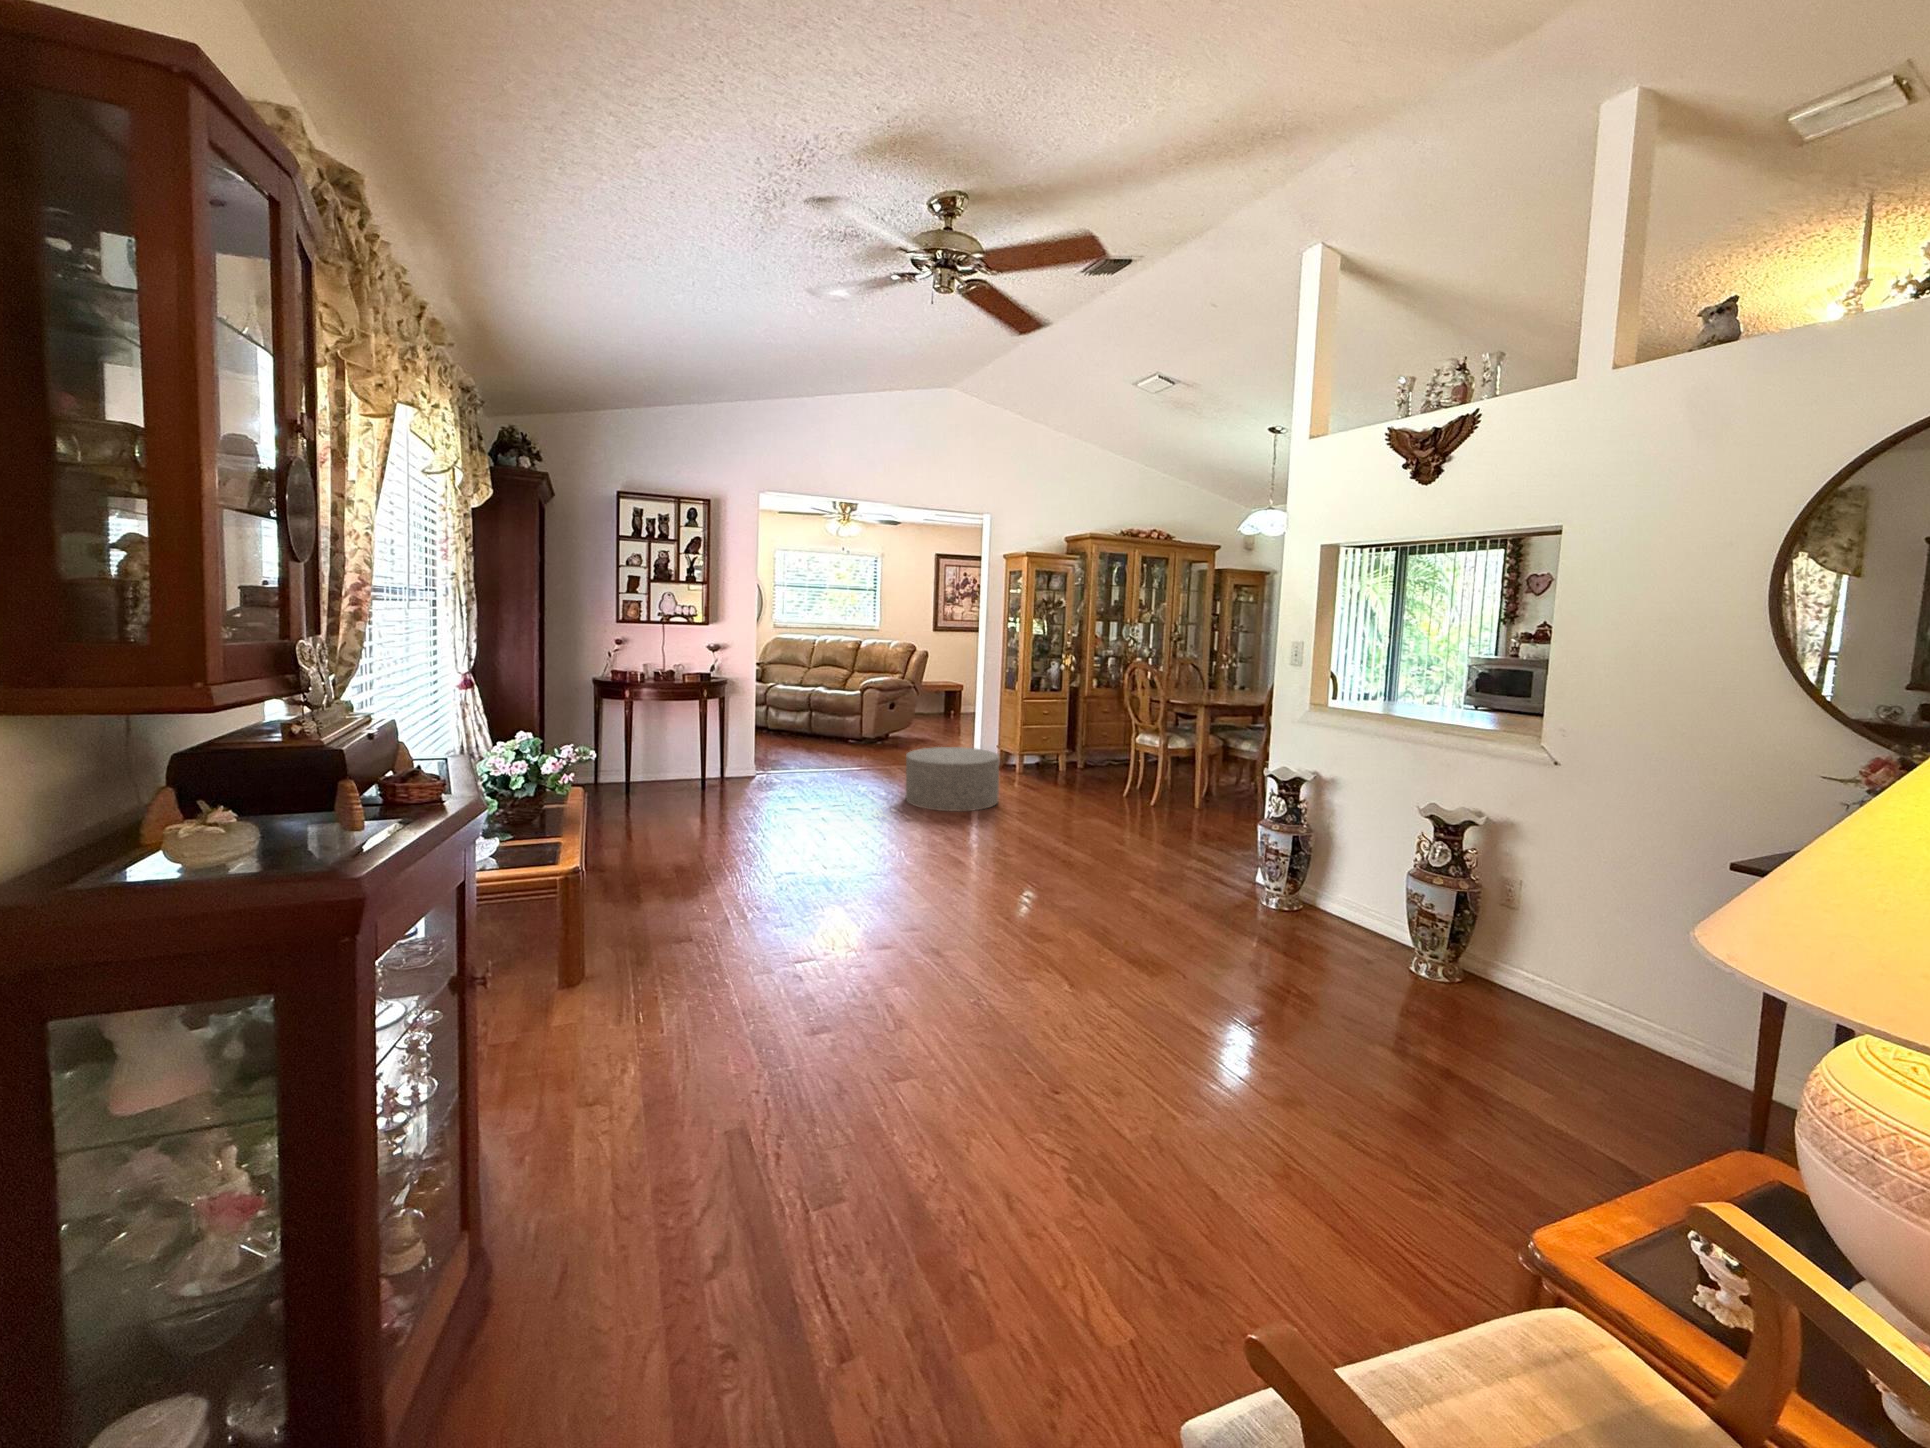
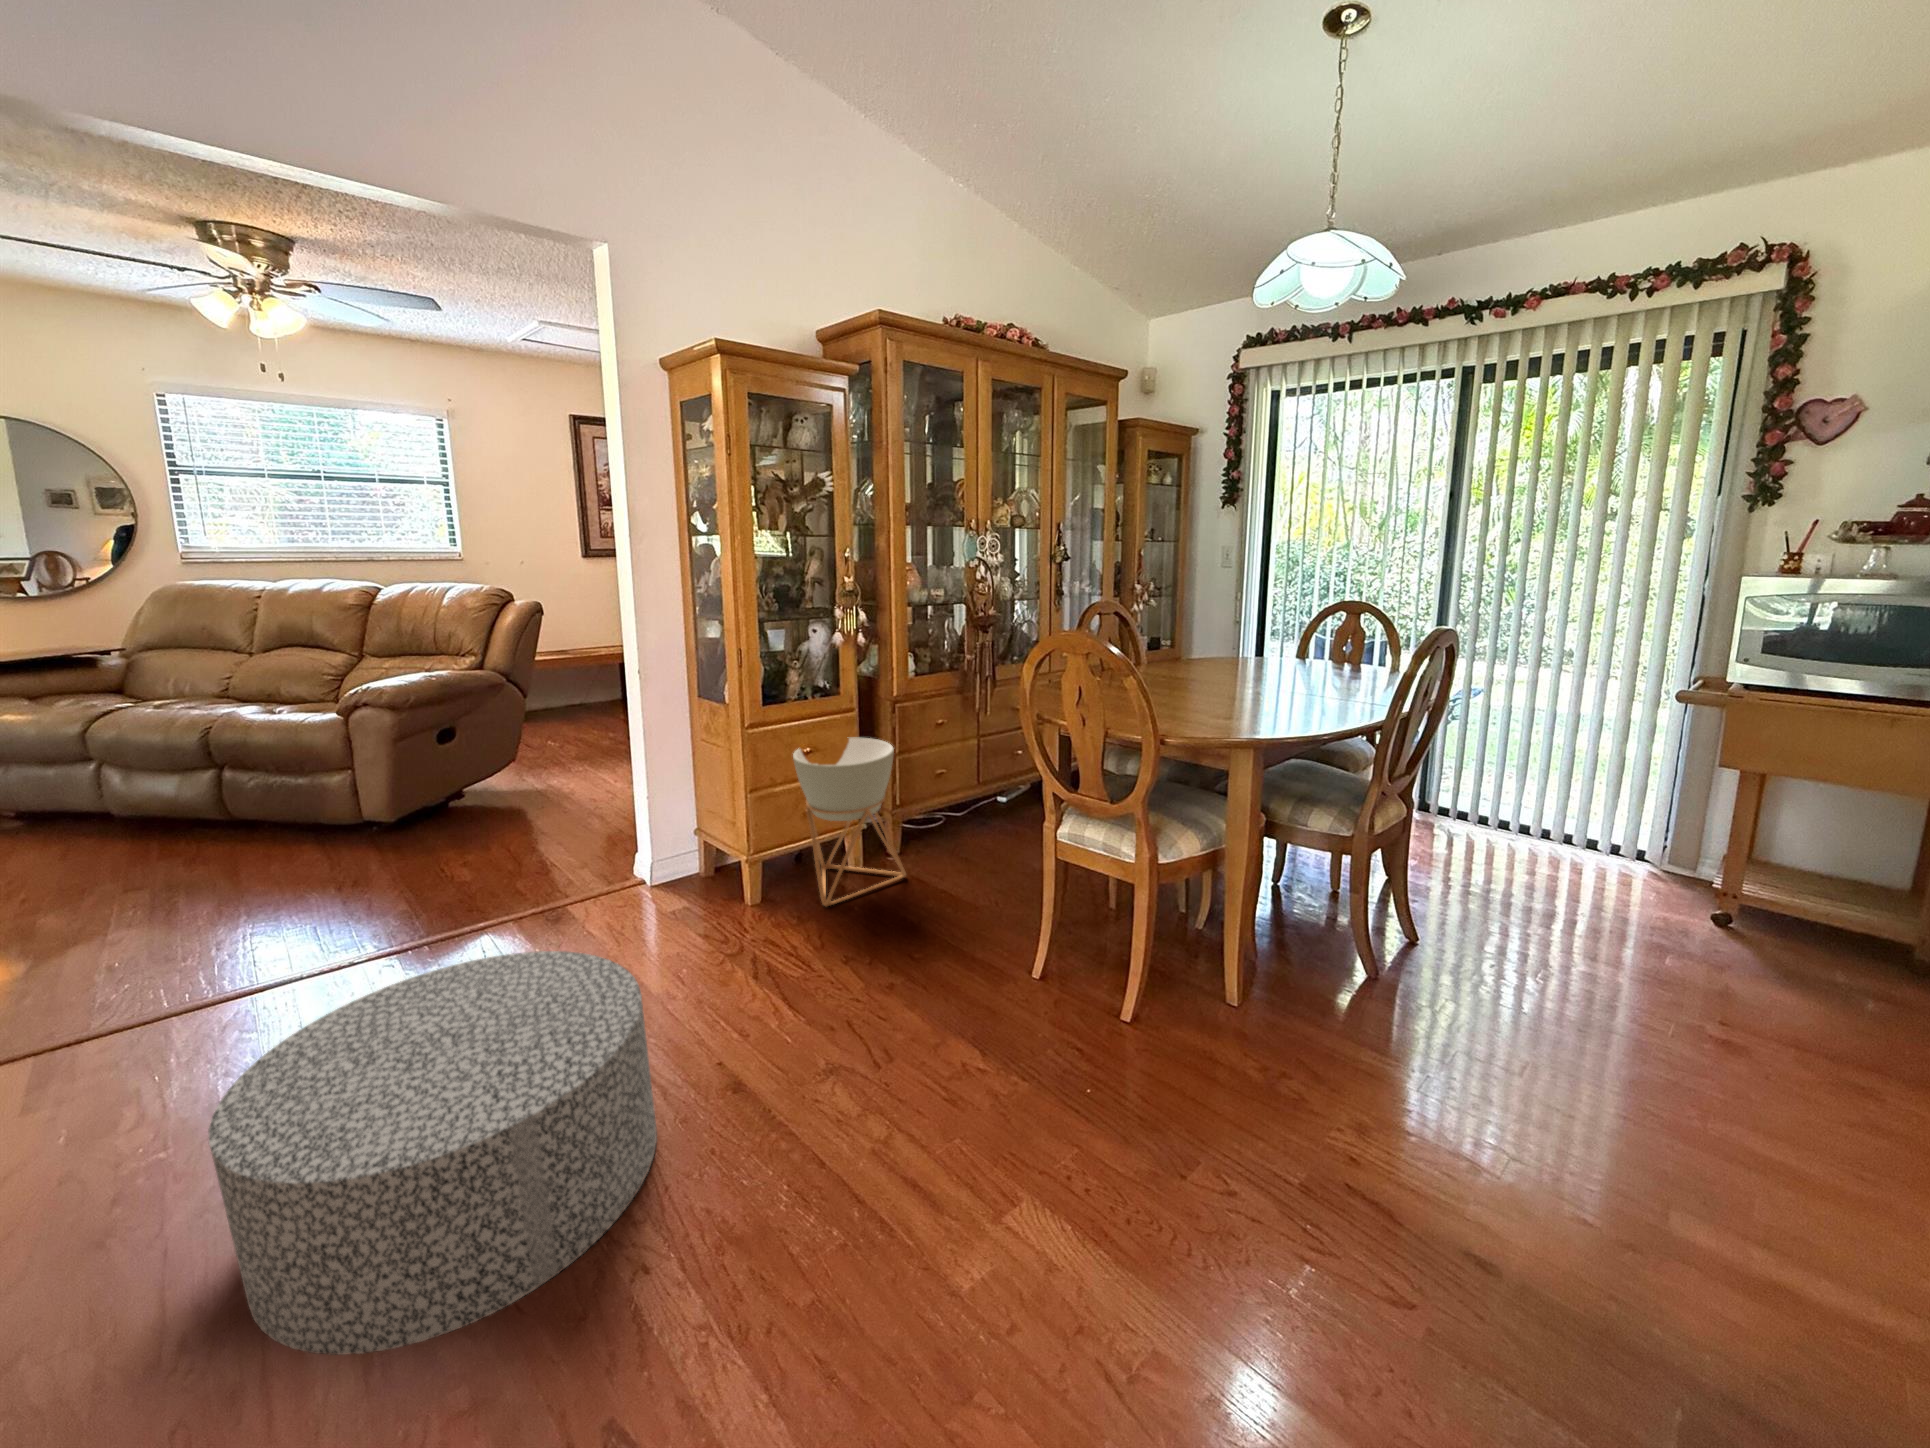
planter: none [1041,712,1084,777] -> present [793,738,906,907]

